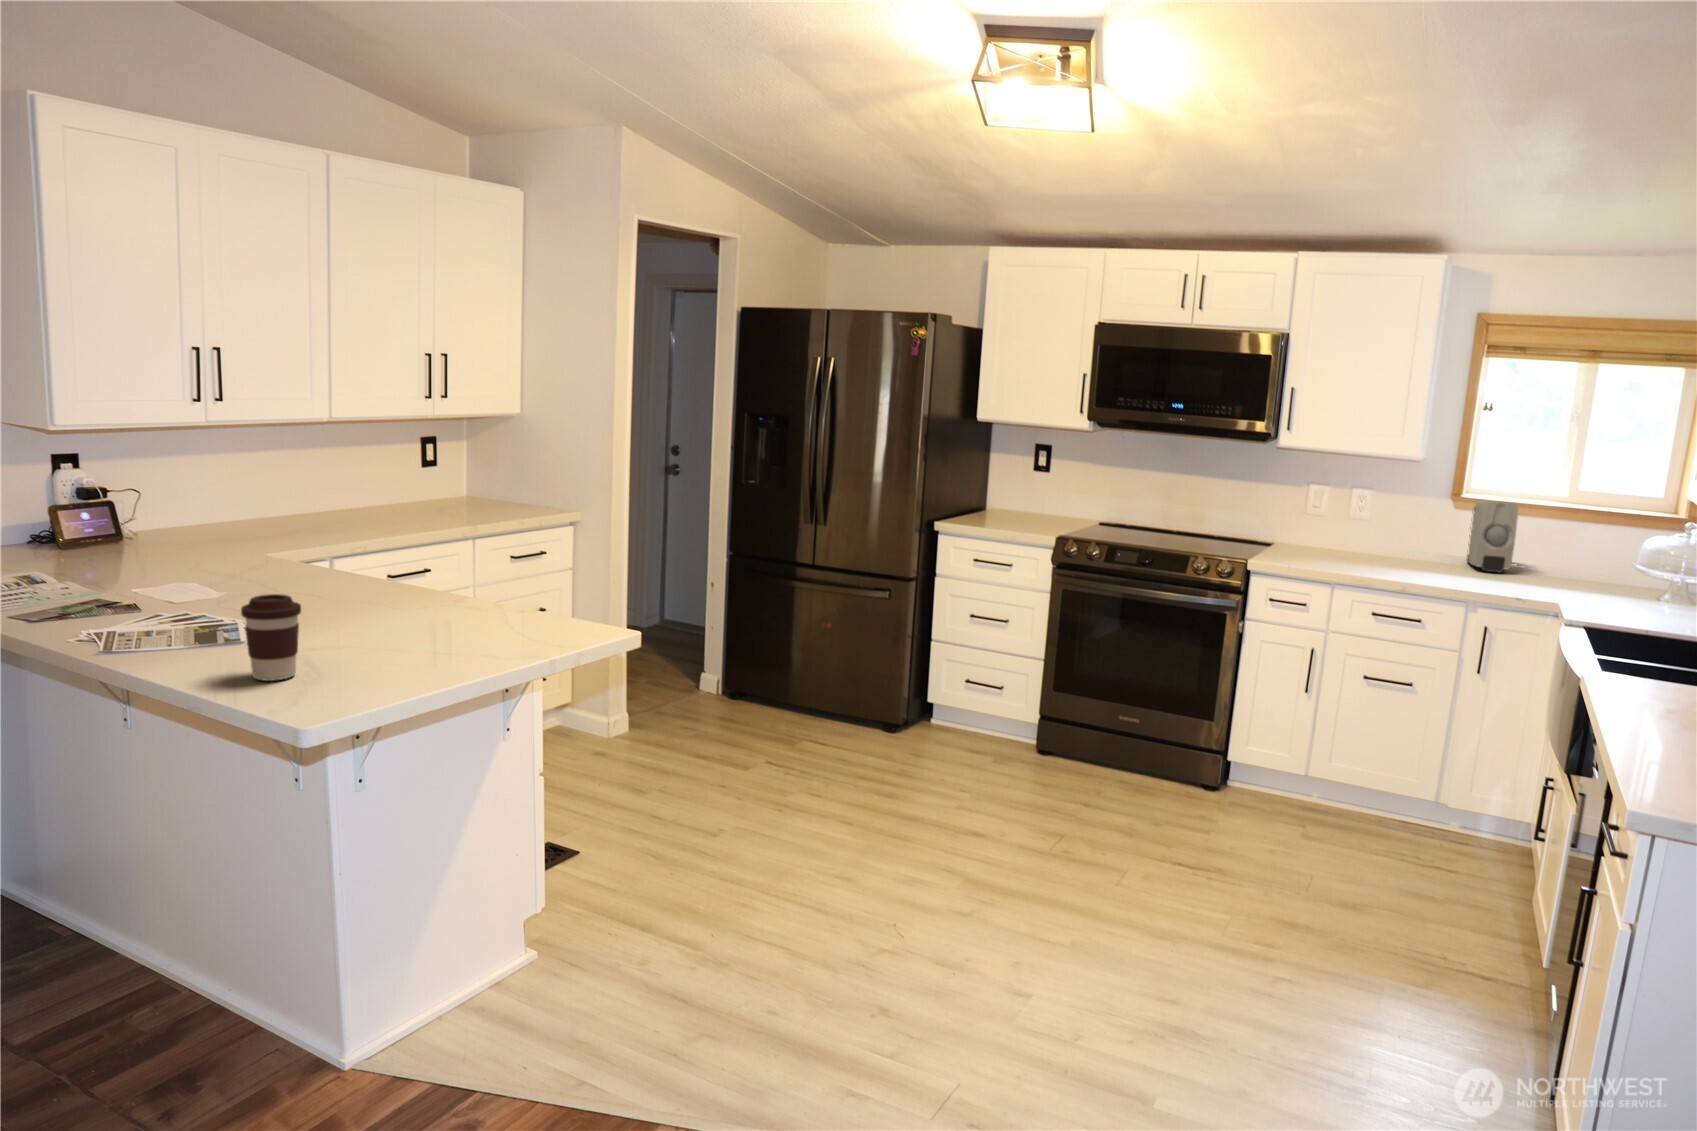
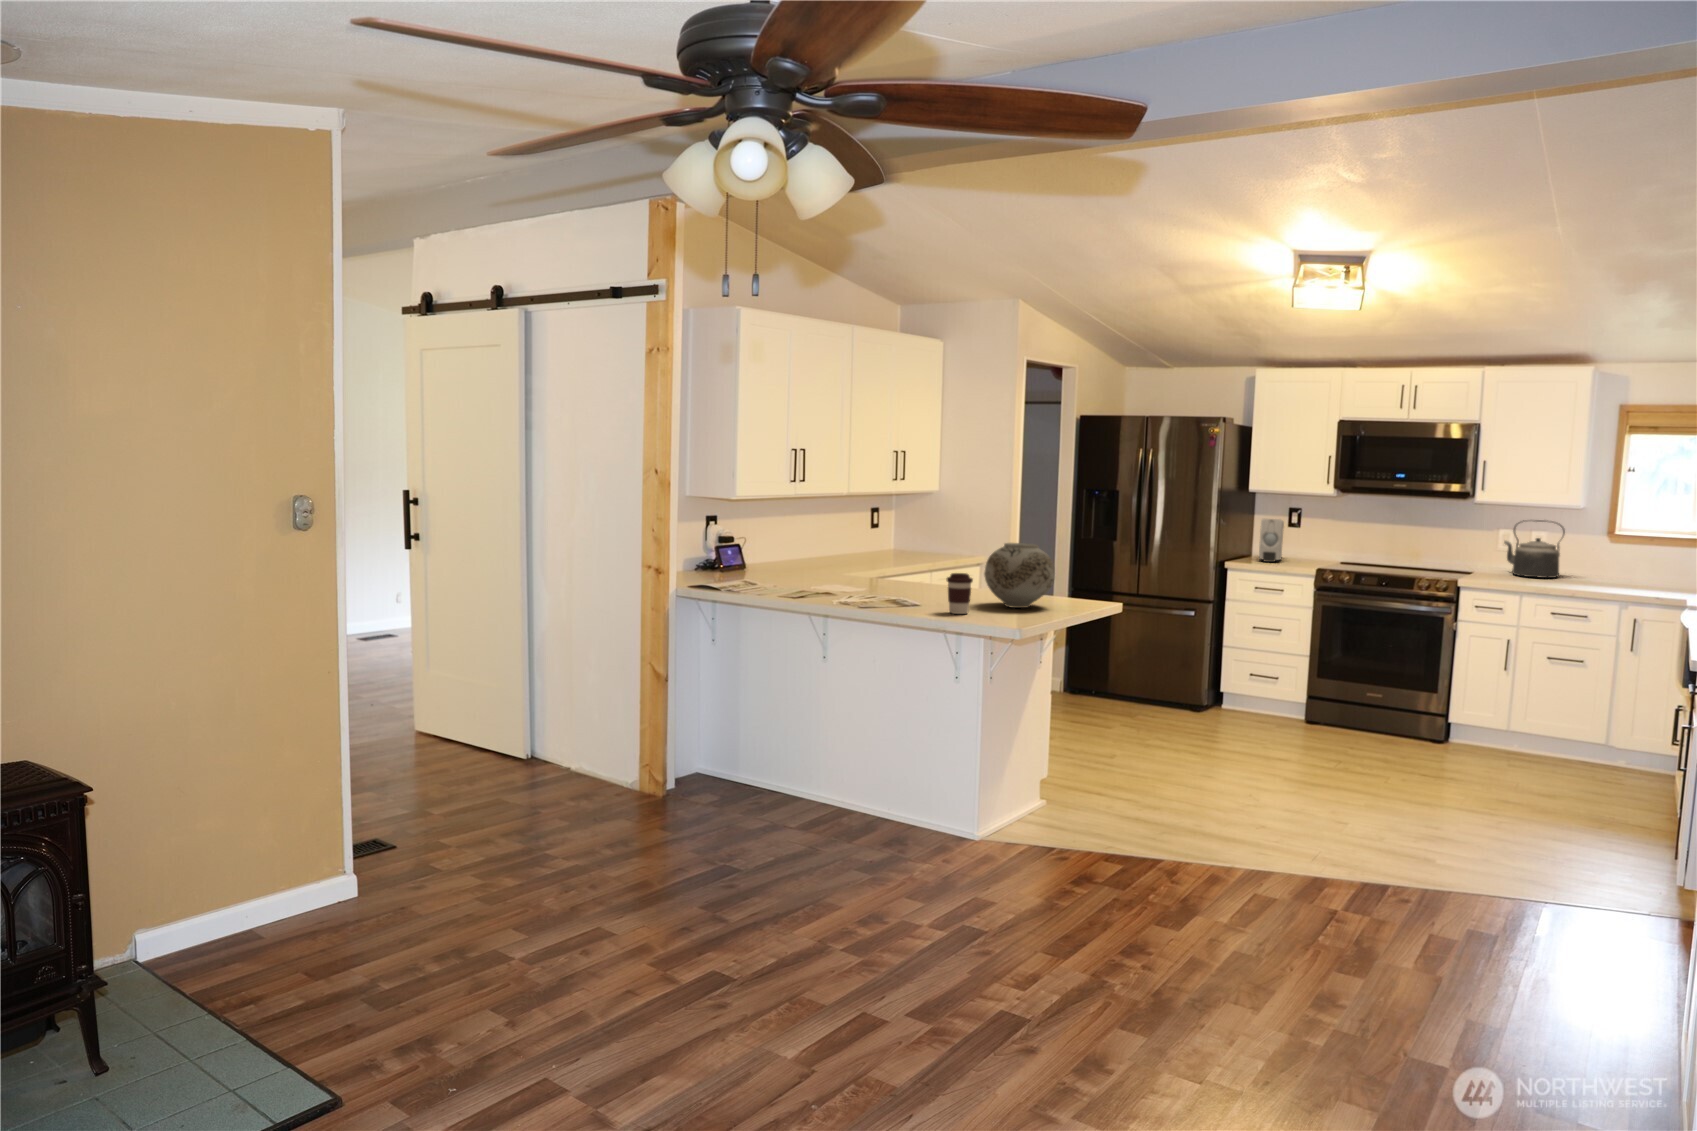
kettle: none [1312,473,1394,556] -> present [1504,520,1565,578]
soap dispenser: present [1467,501,1519,572] -> present [1259,519,1284,562]
vase: none [364,526,507,656] -> present [984,543,1055,608]

